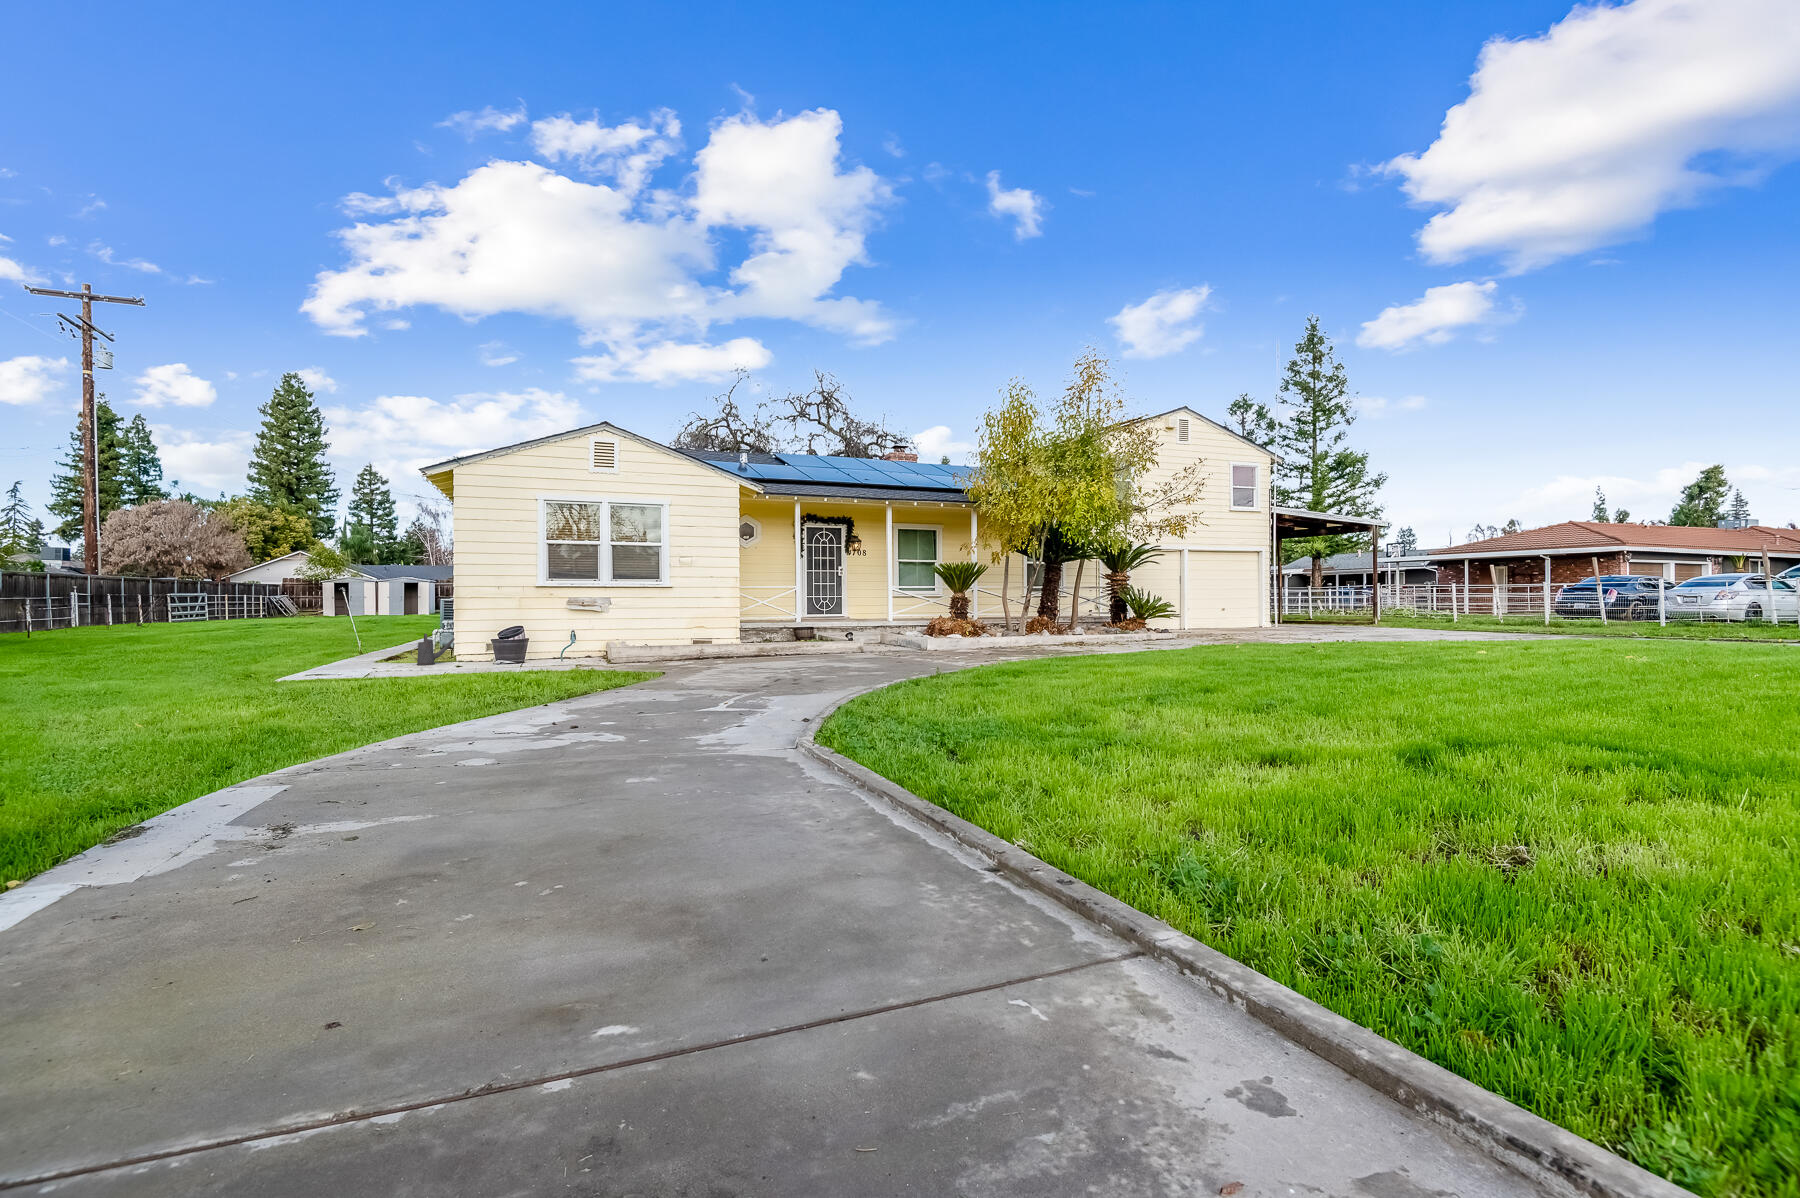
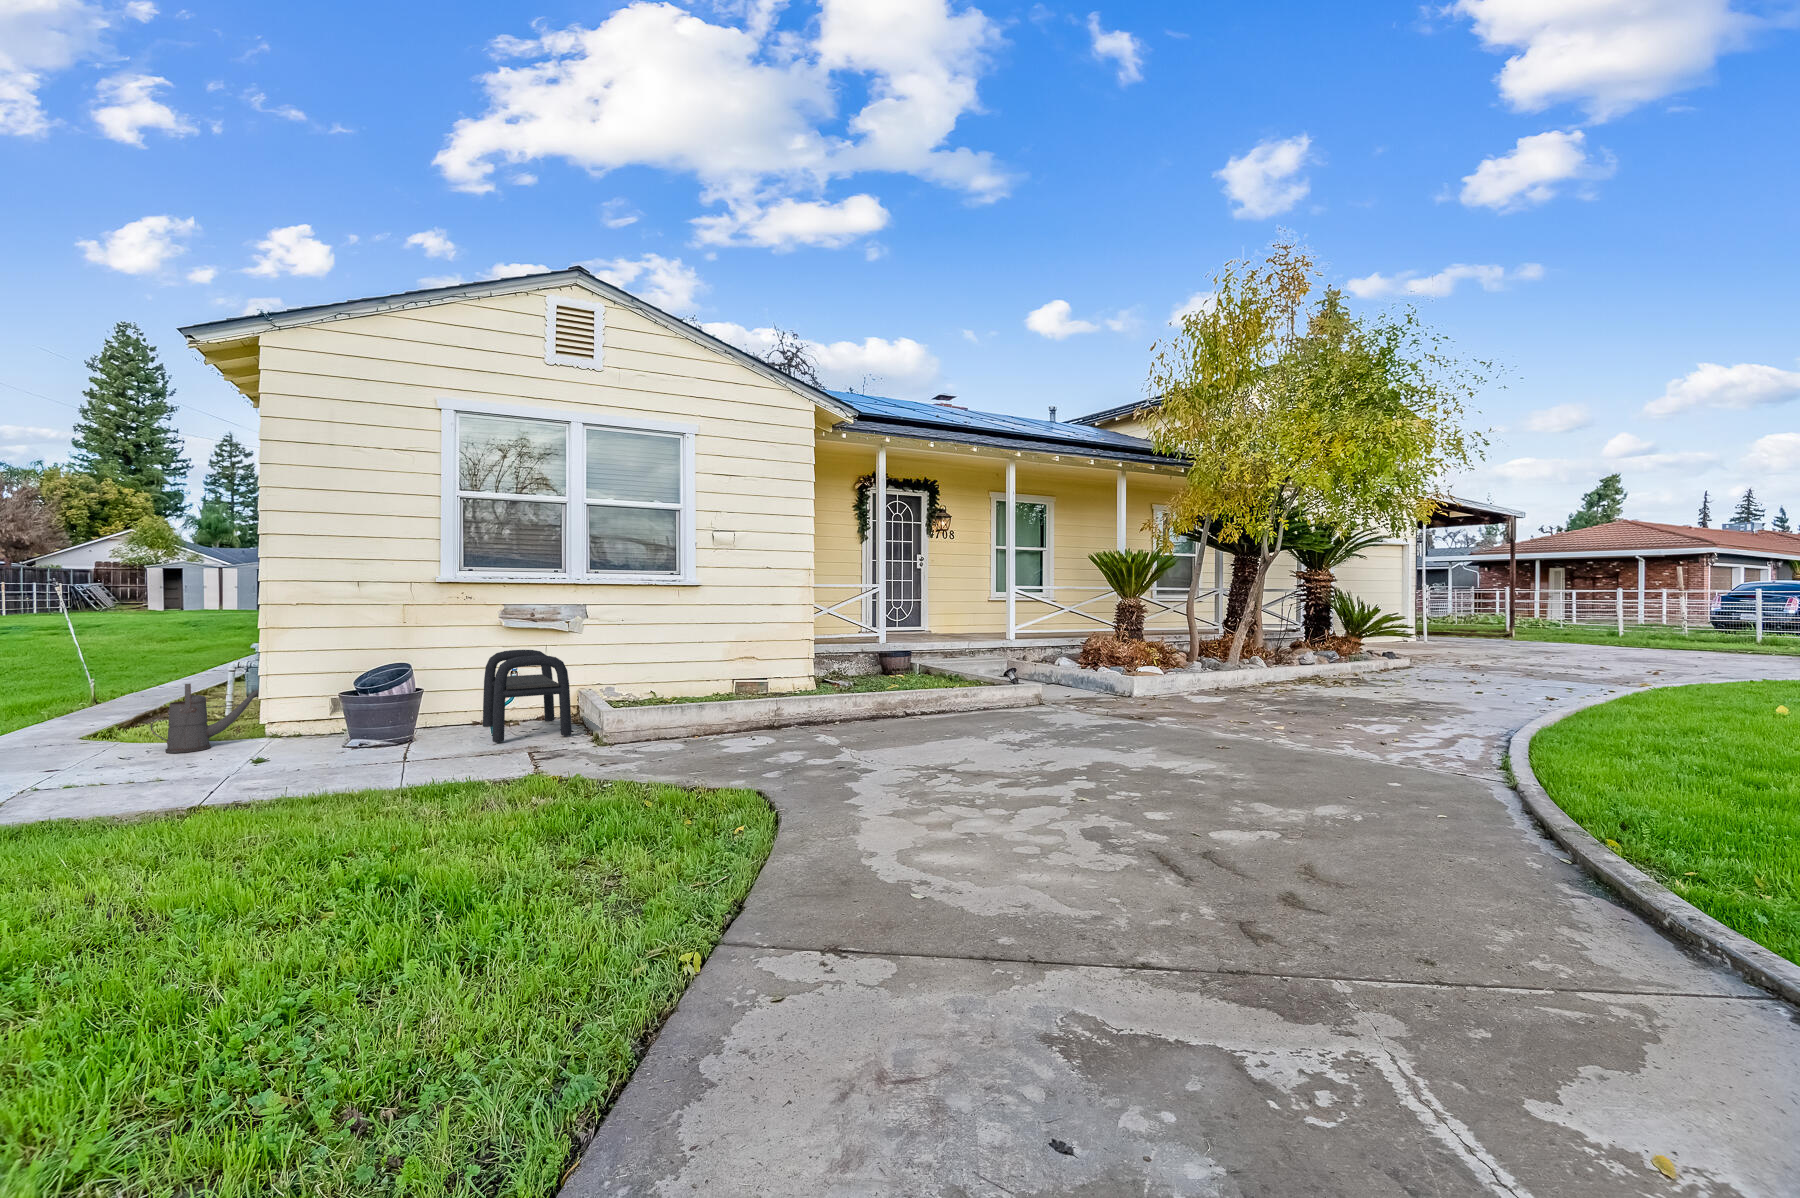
bench: none [558,621,599,663] -> present [483,650,572,742]

